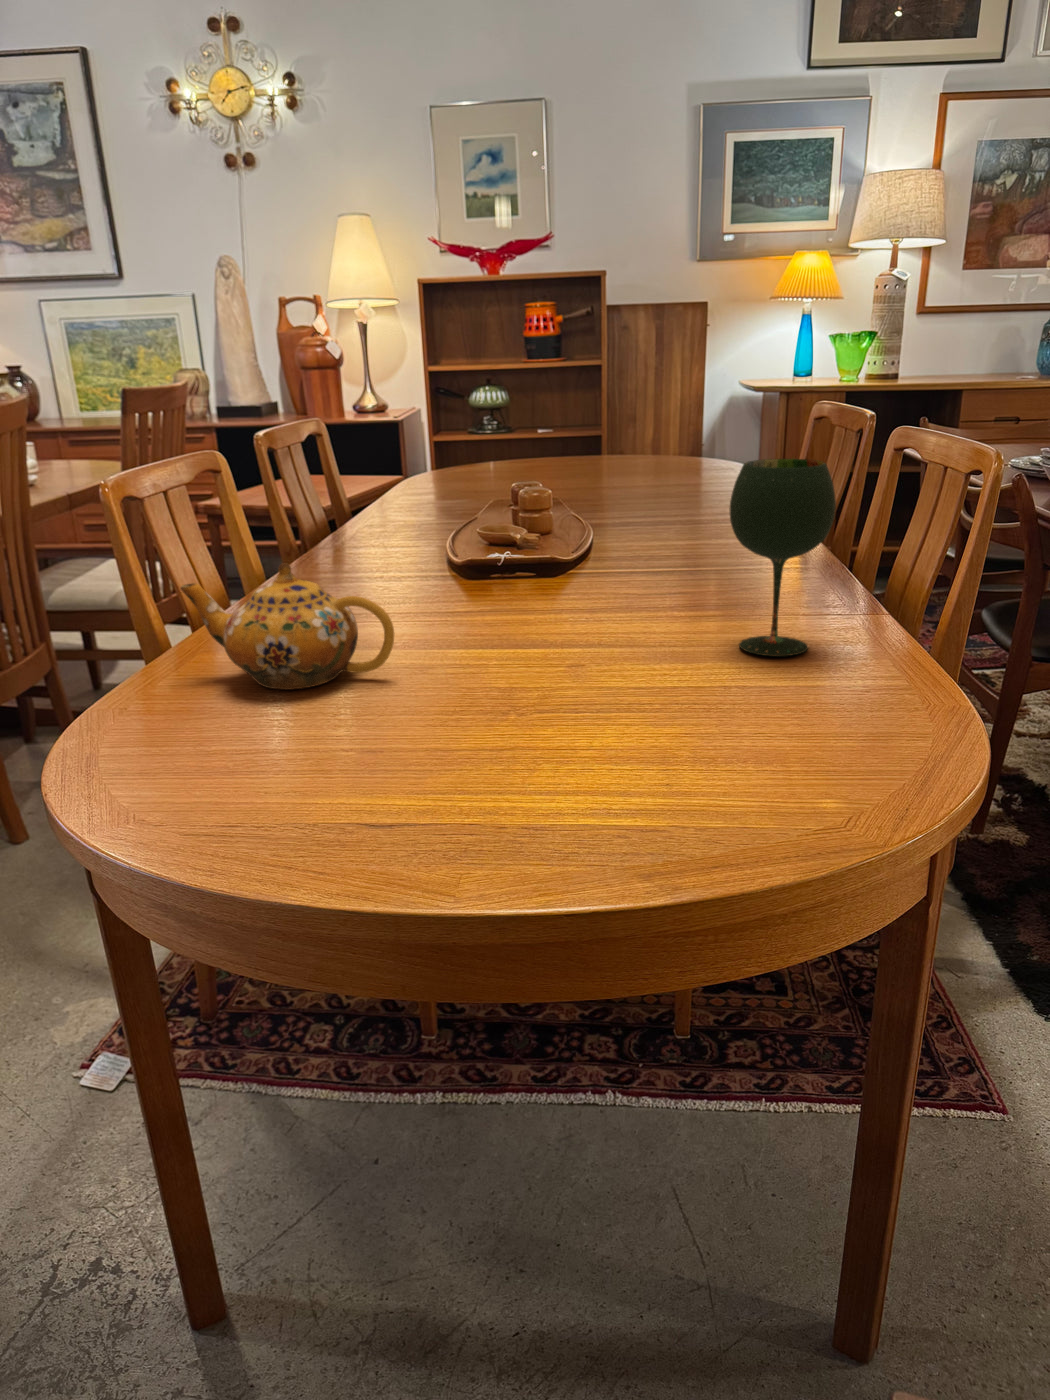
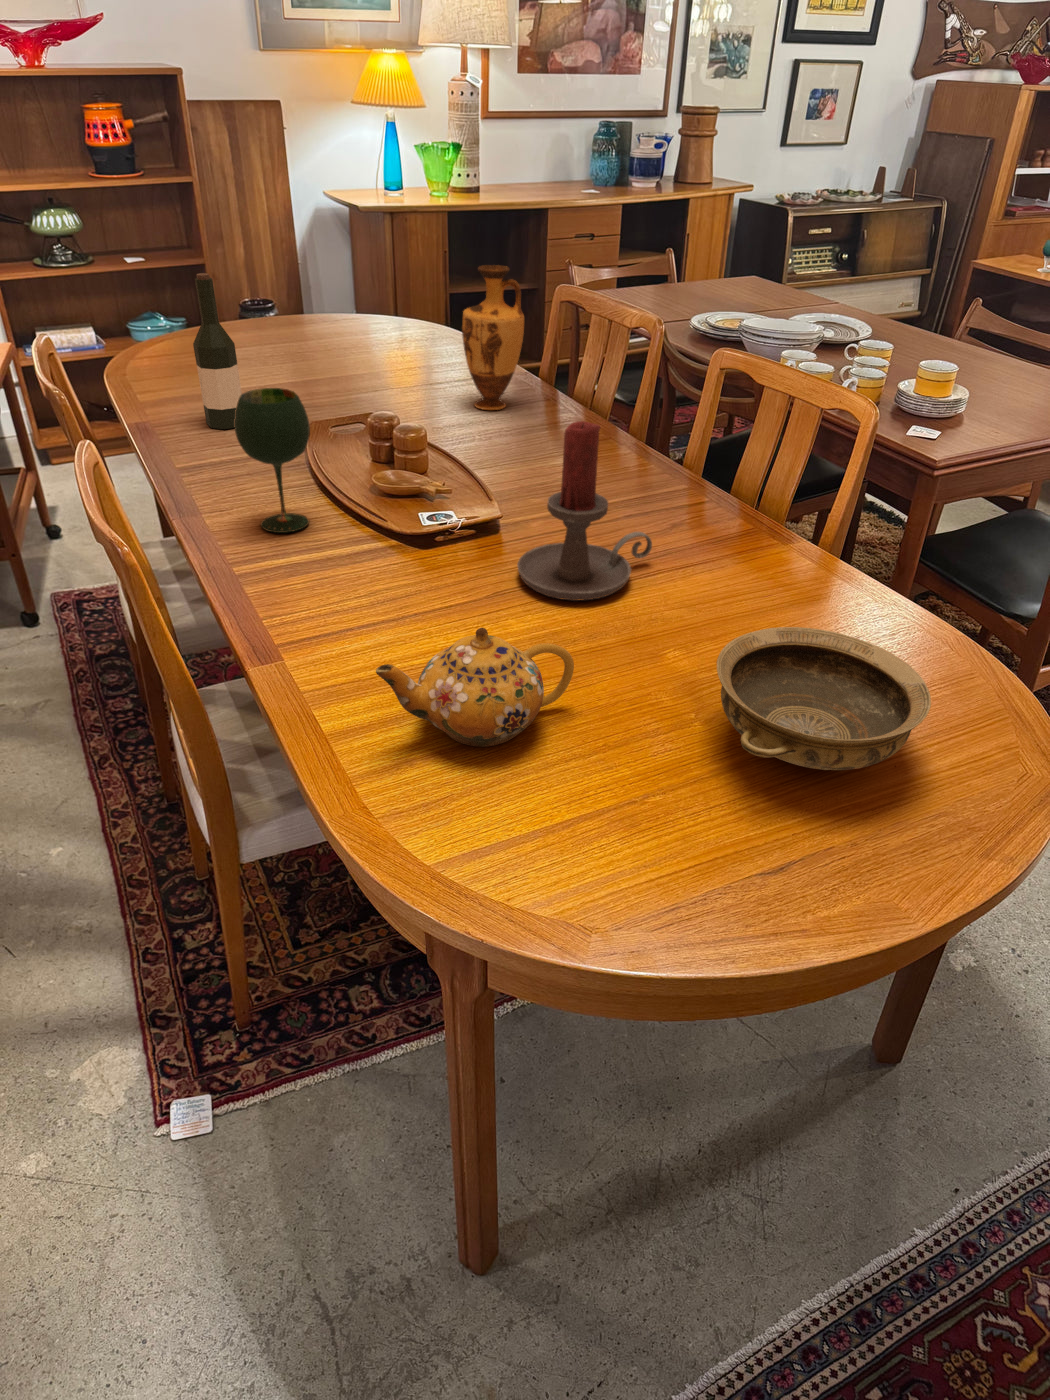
vase: none [665,363,730,507] -> present [462,265,524,410]
wine bottle: none [421,371,458,505] -> present [193,273,242,429]
candle holder: none [498,427,661,620] -> present [517,421,652,601]
wine glass: present [729,459,836,656] -> present [234,388,310,533]
ceramic bowl: none [414,614,730,765] -> present [717,627,931,770]

